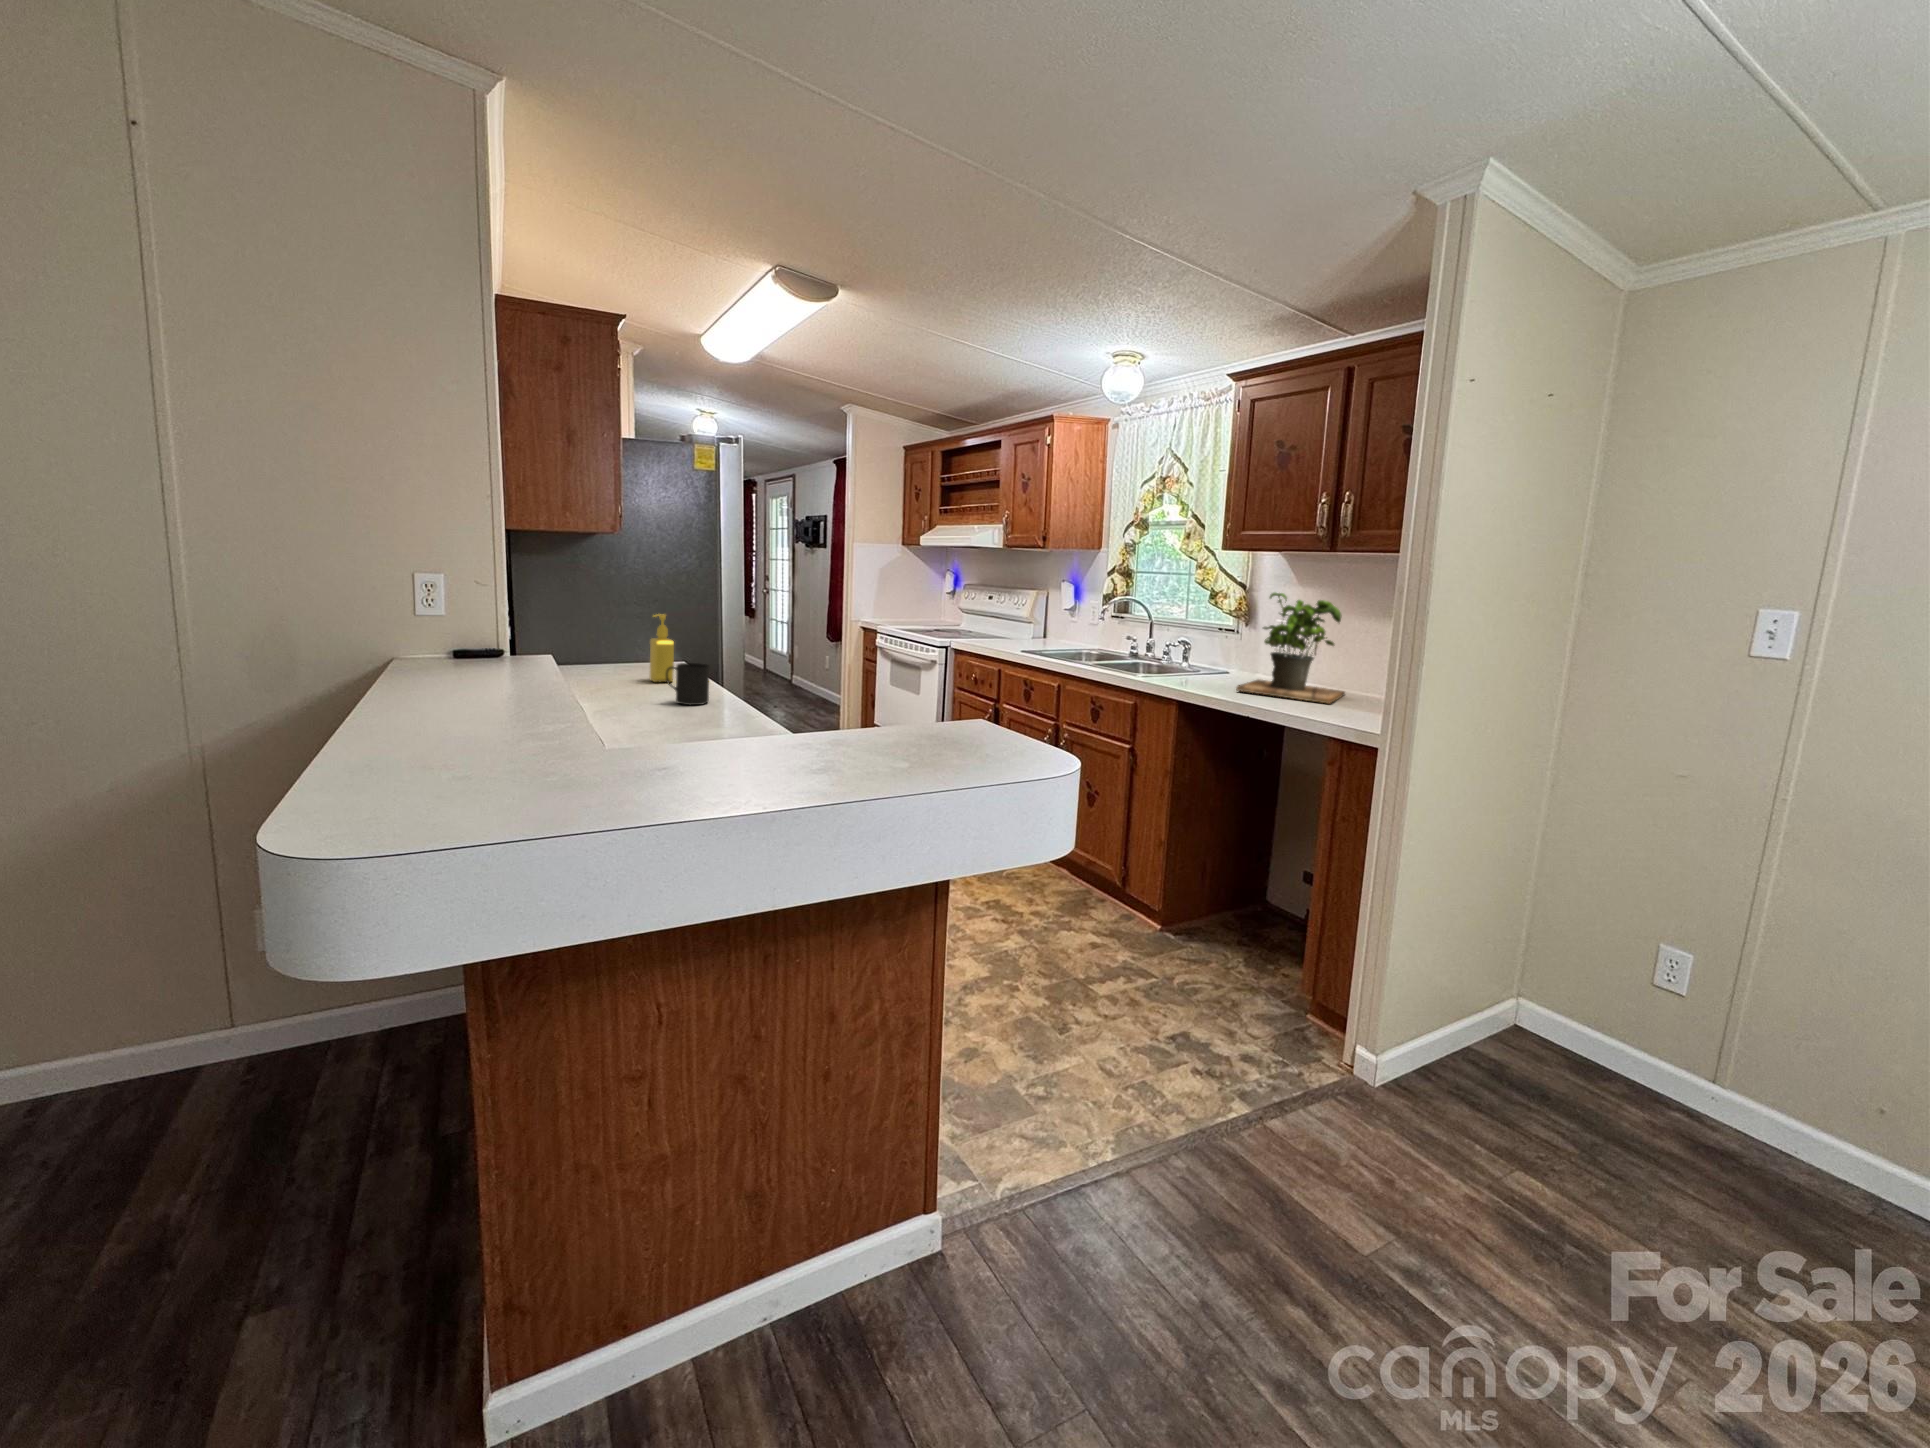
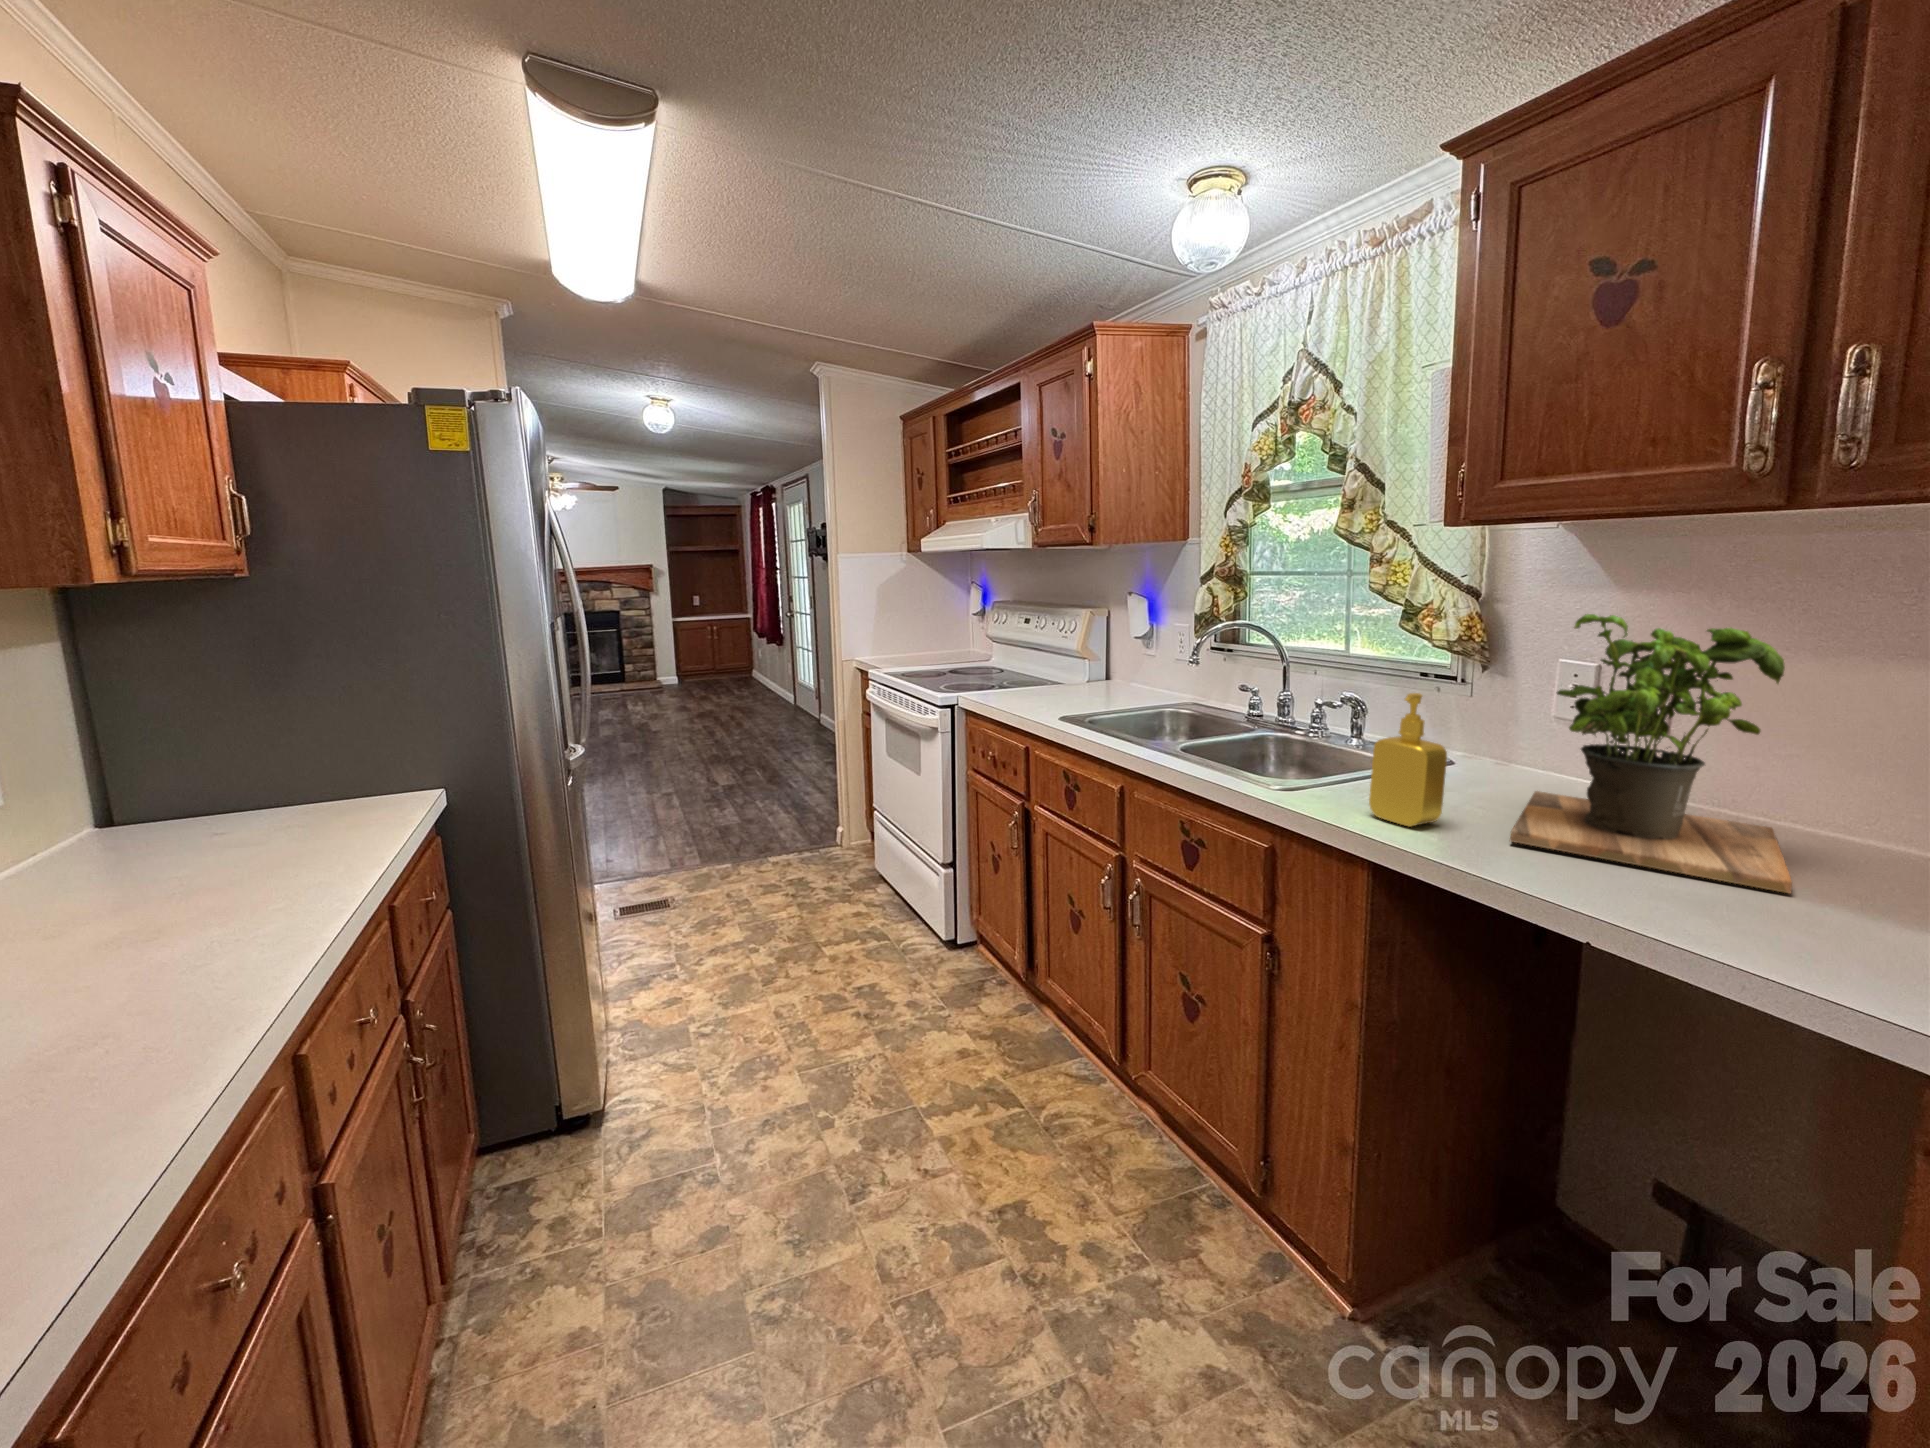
soap dispenser: present [650,615,674,682] -> present [1369,693,1447,827]
mug: present [666,663,710,705] -> none [65,897,201,1022]

